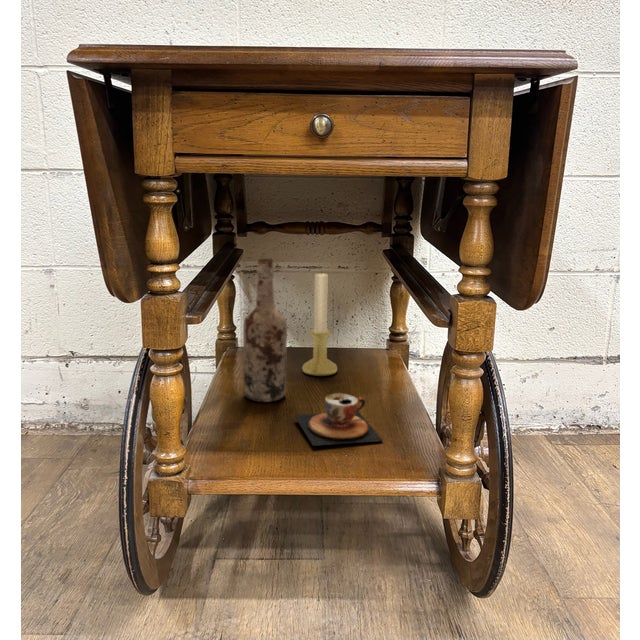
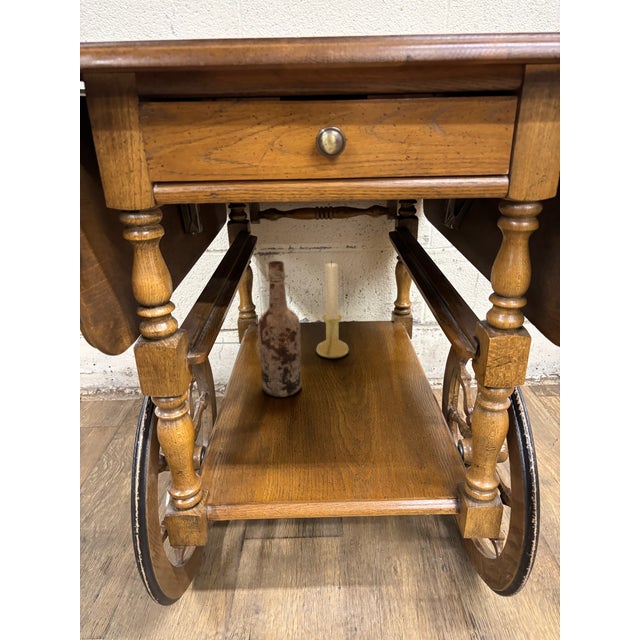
teacup: present [295,393,382,446] -> none [310,400,399,462]

